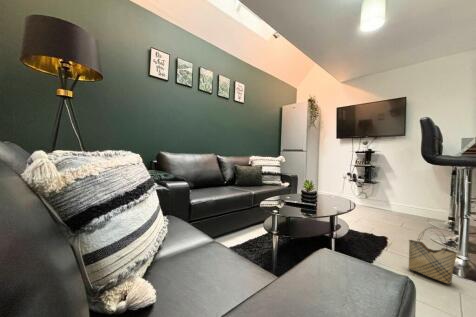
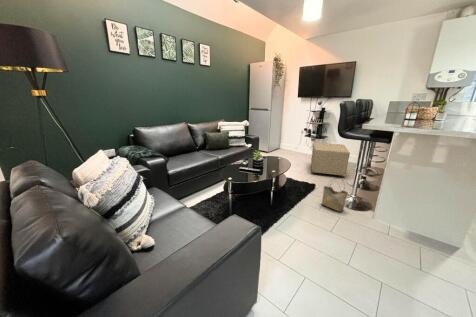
ottoman: none [366,187,426,234] -> present [311,143,350,177]

